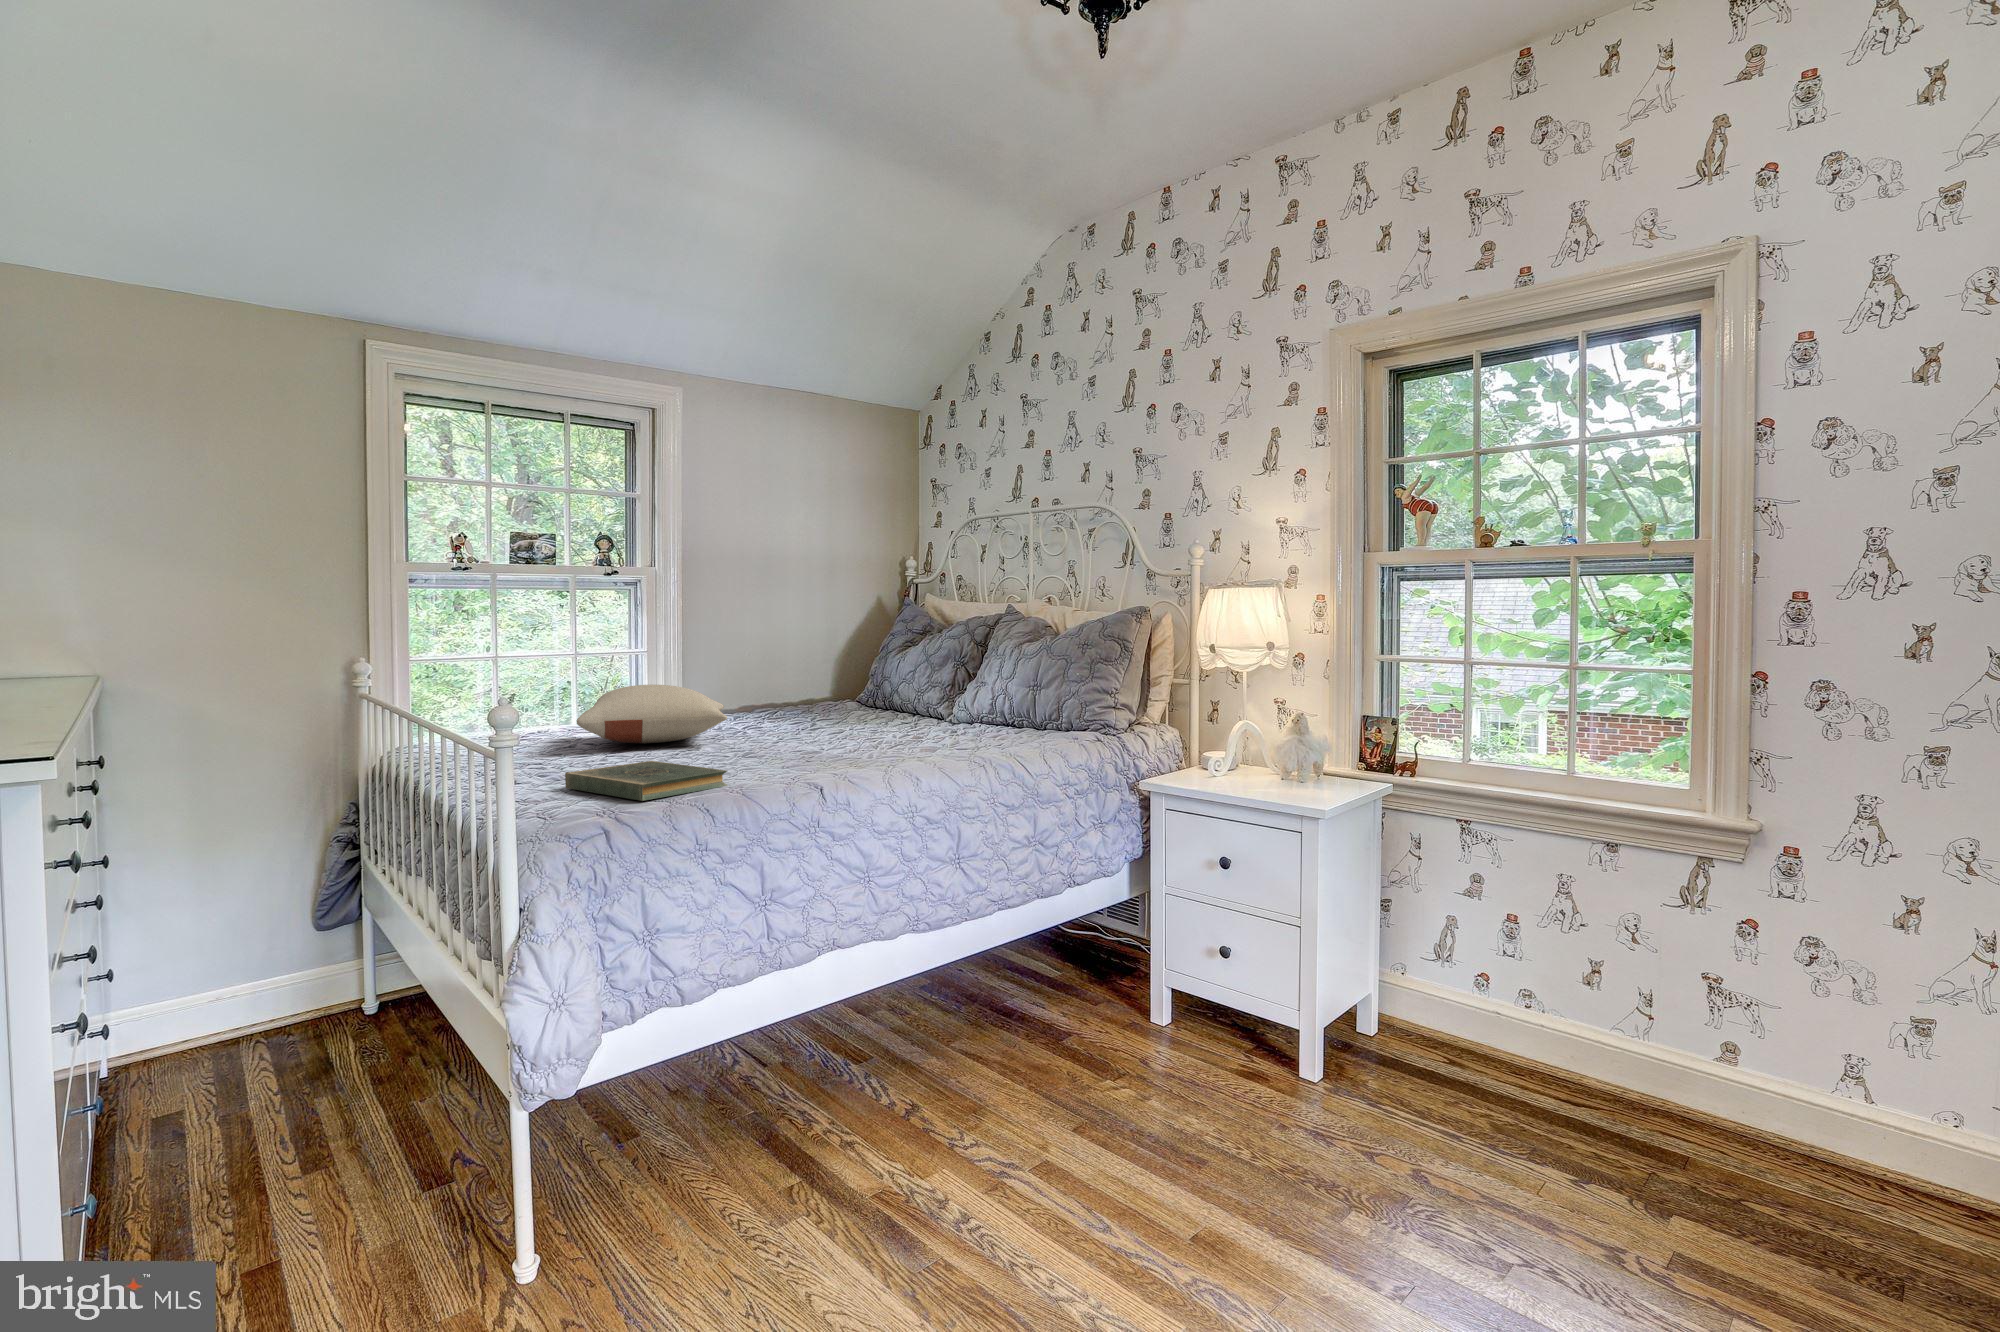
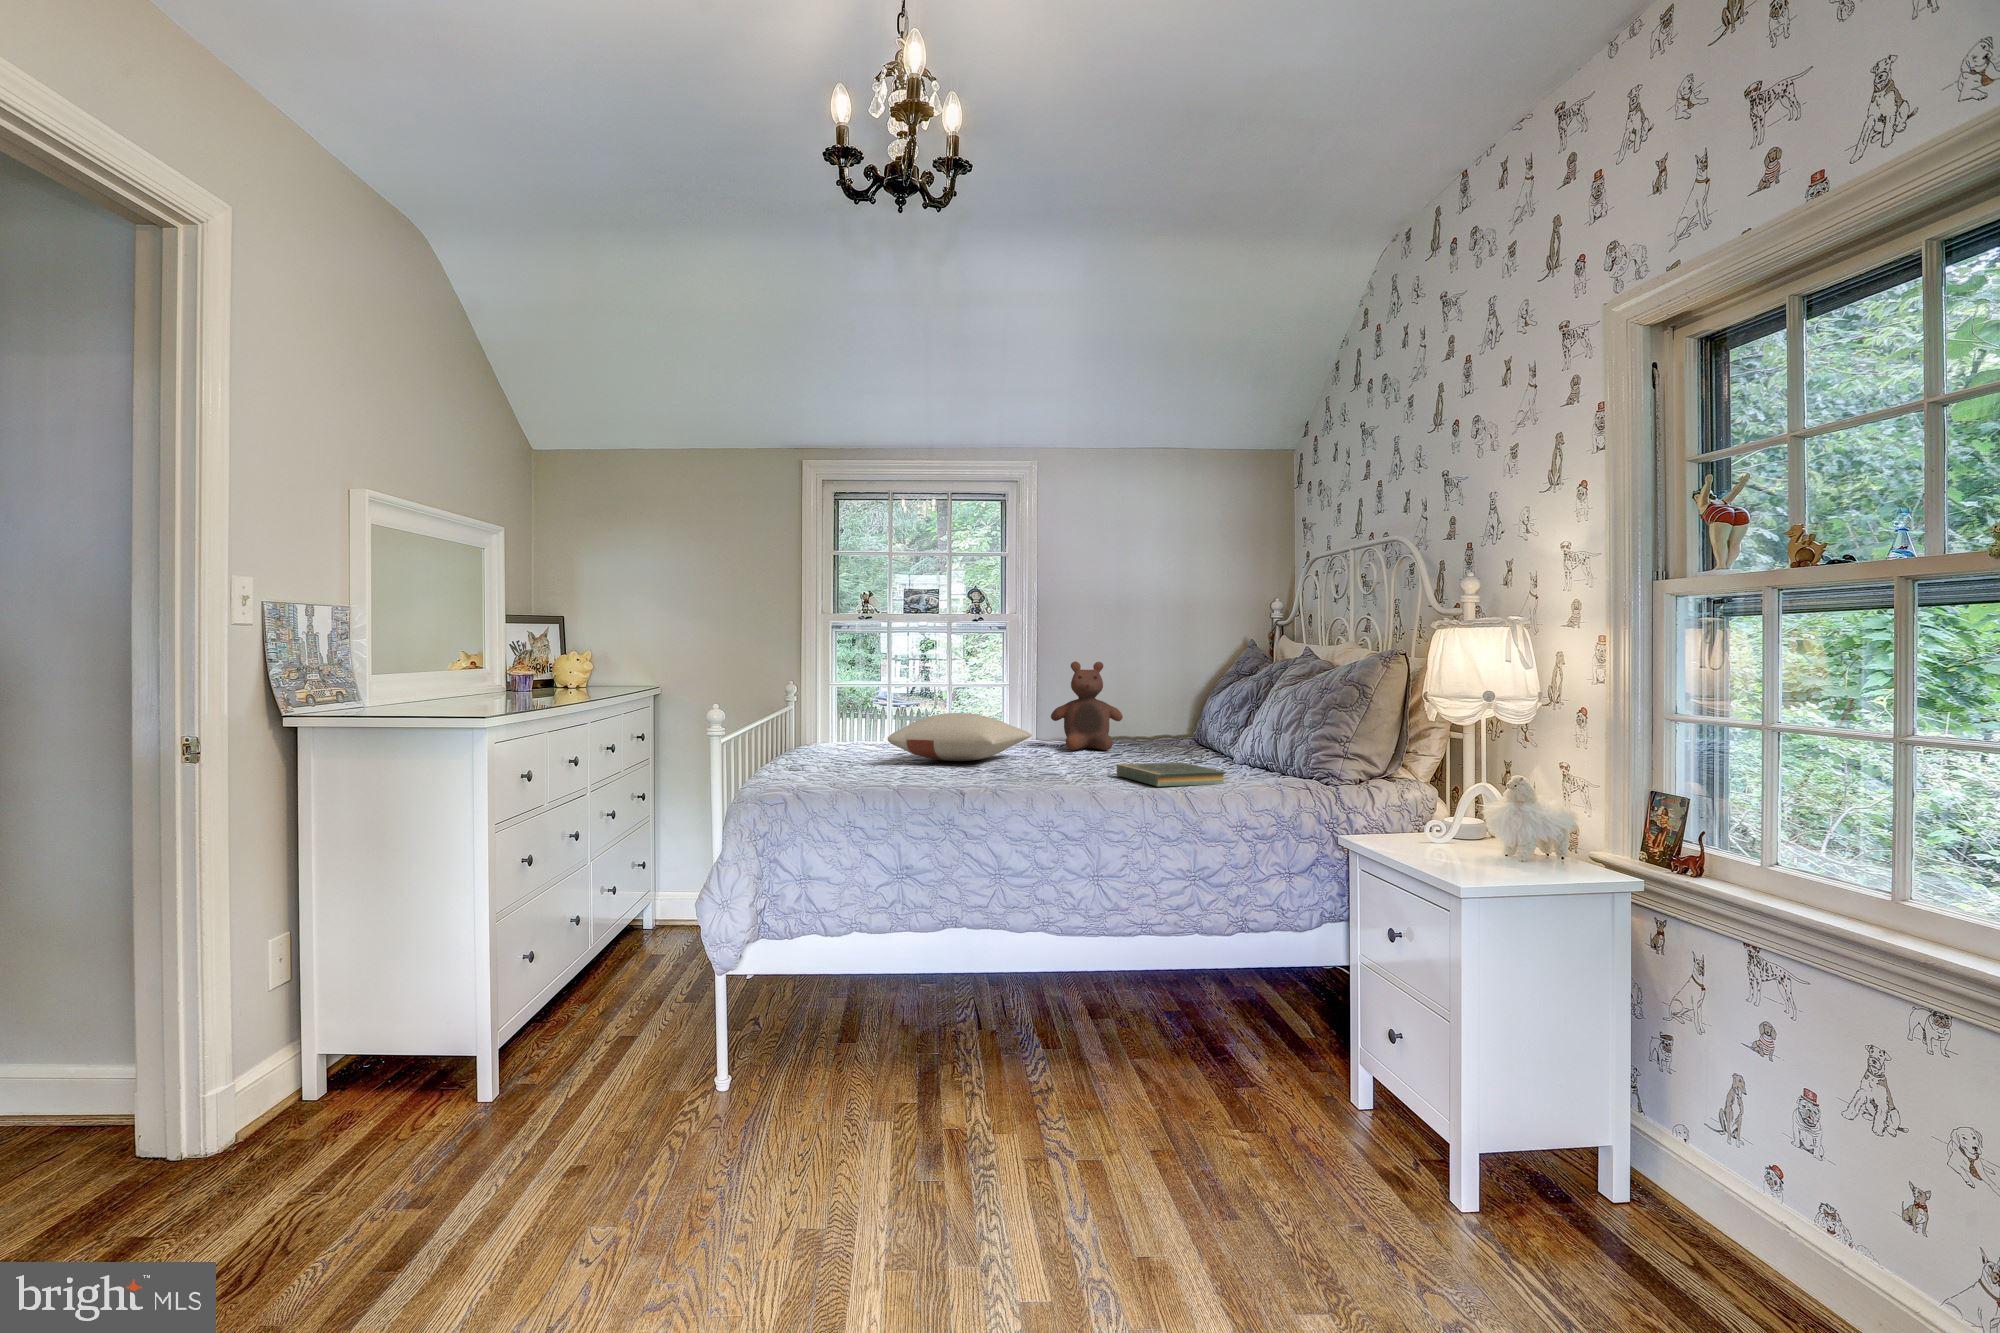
stuffed bear: none [713,621,794,720] -> present [1051,661,1123,750]
book: present [565,761,727,801] -> present [1117,762,1227,786]

